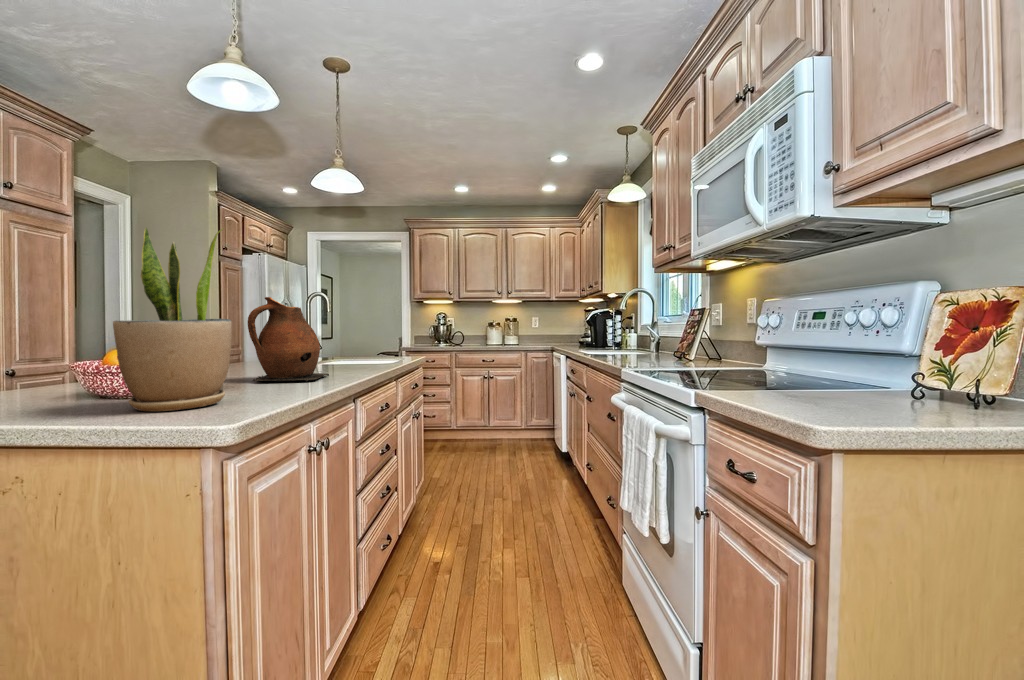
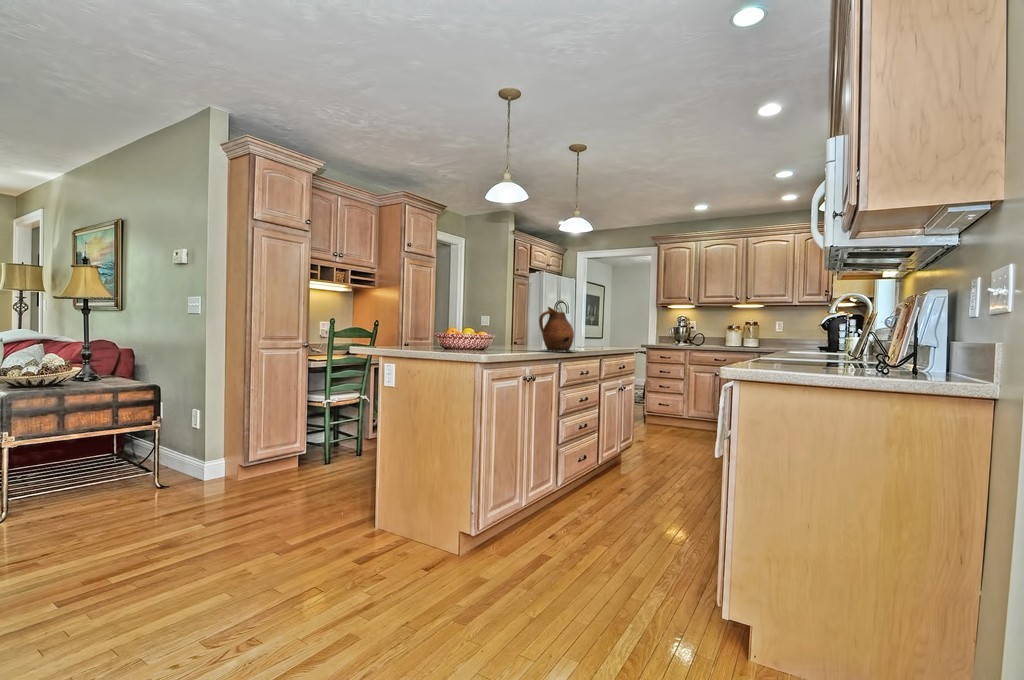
potted plant: present [113,228,232,411] -> none [496,278,536,354]

